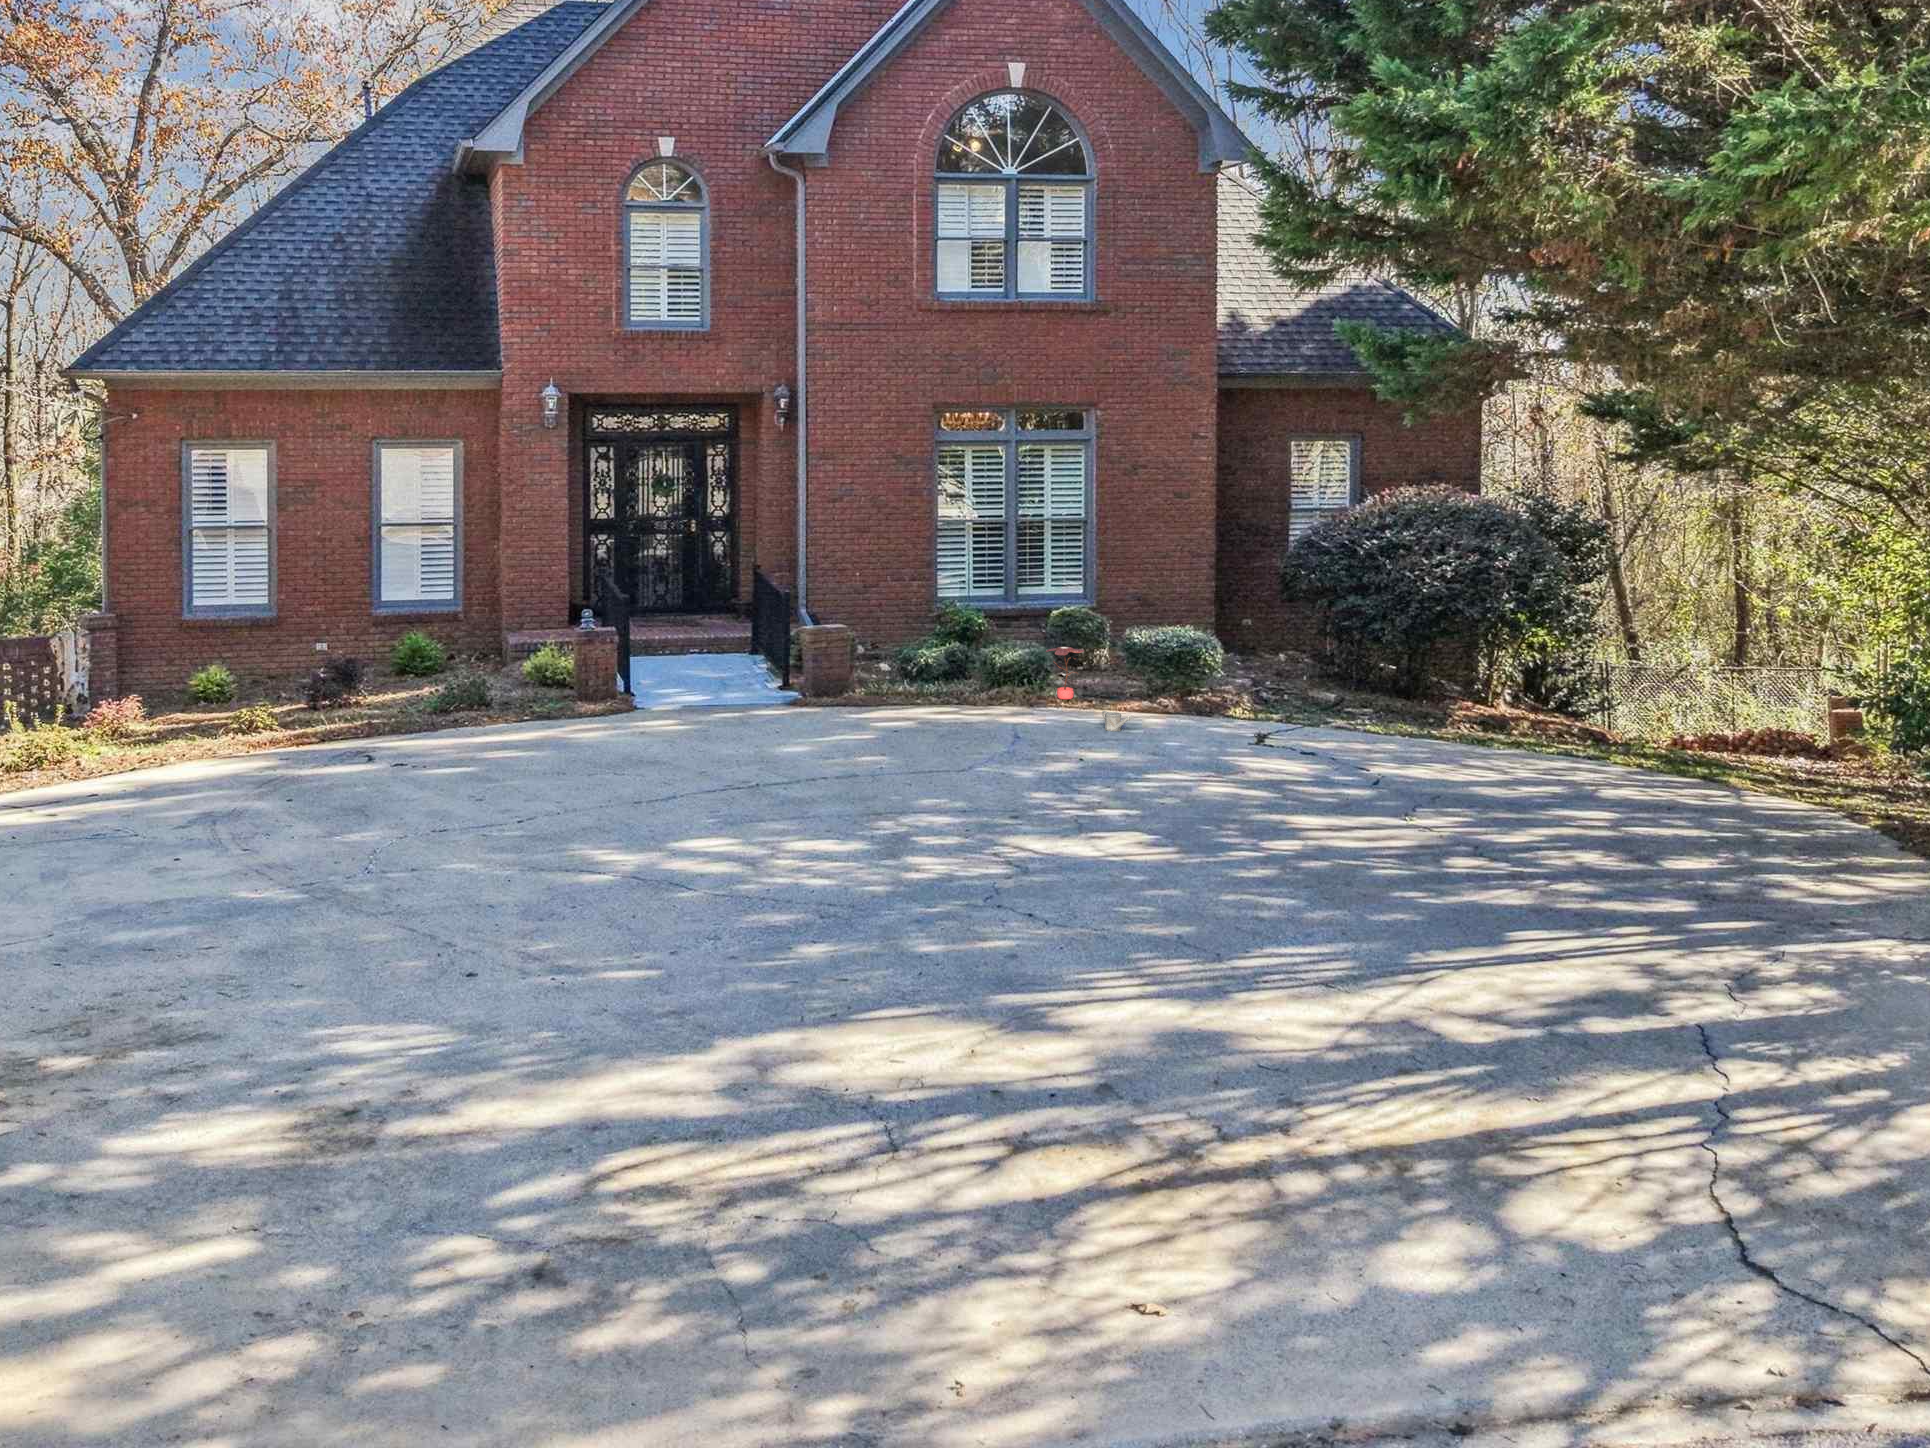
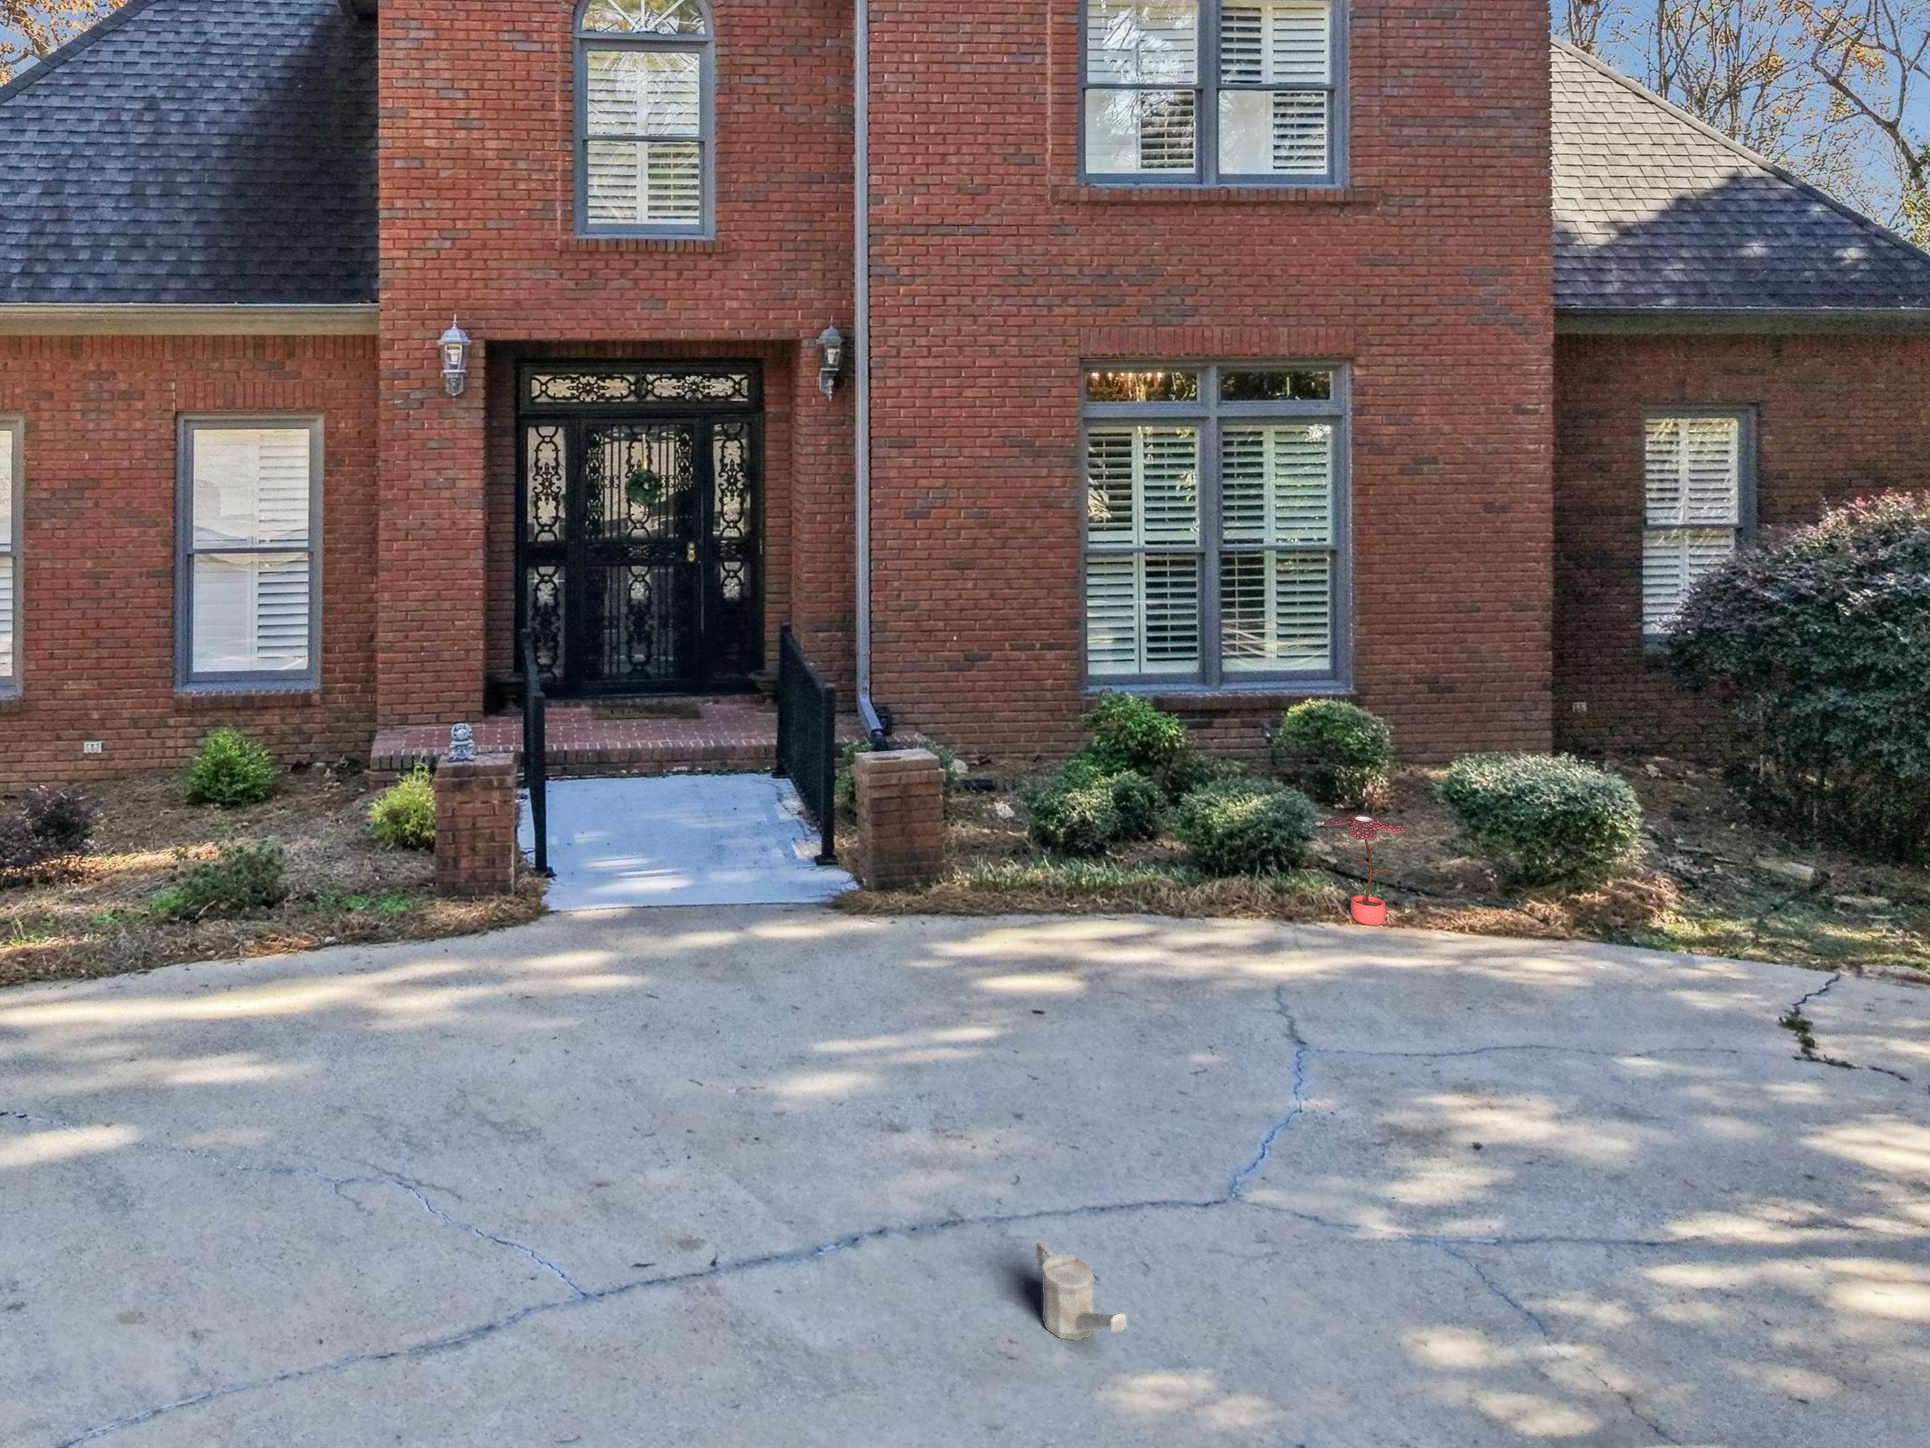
watering can: present [1102,711,1132,731] -> present [1036,1241,1126,1341]

